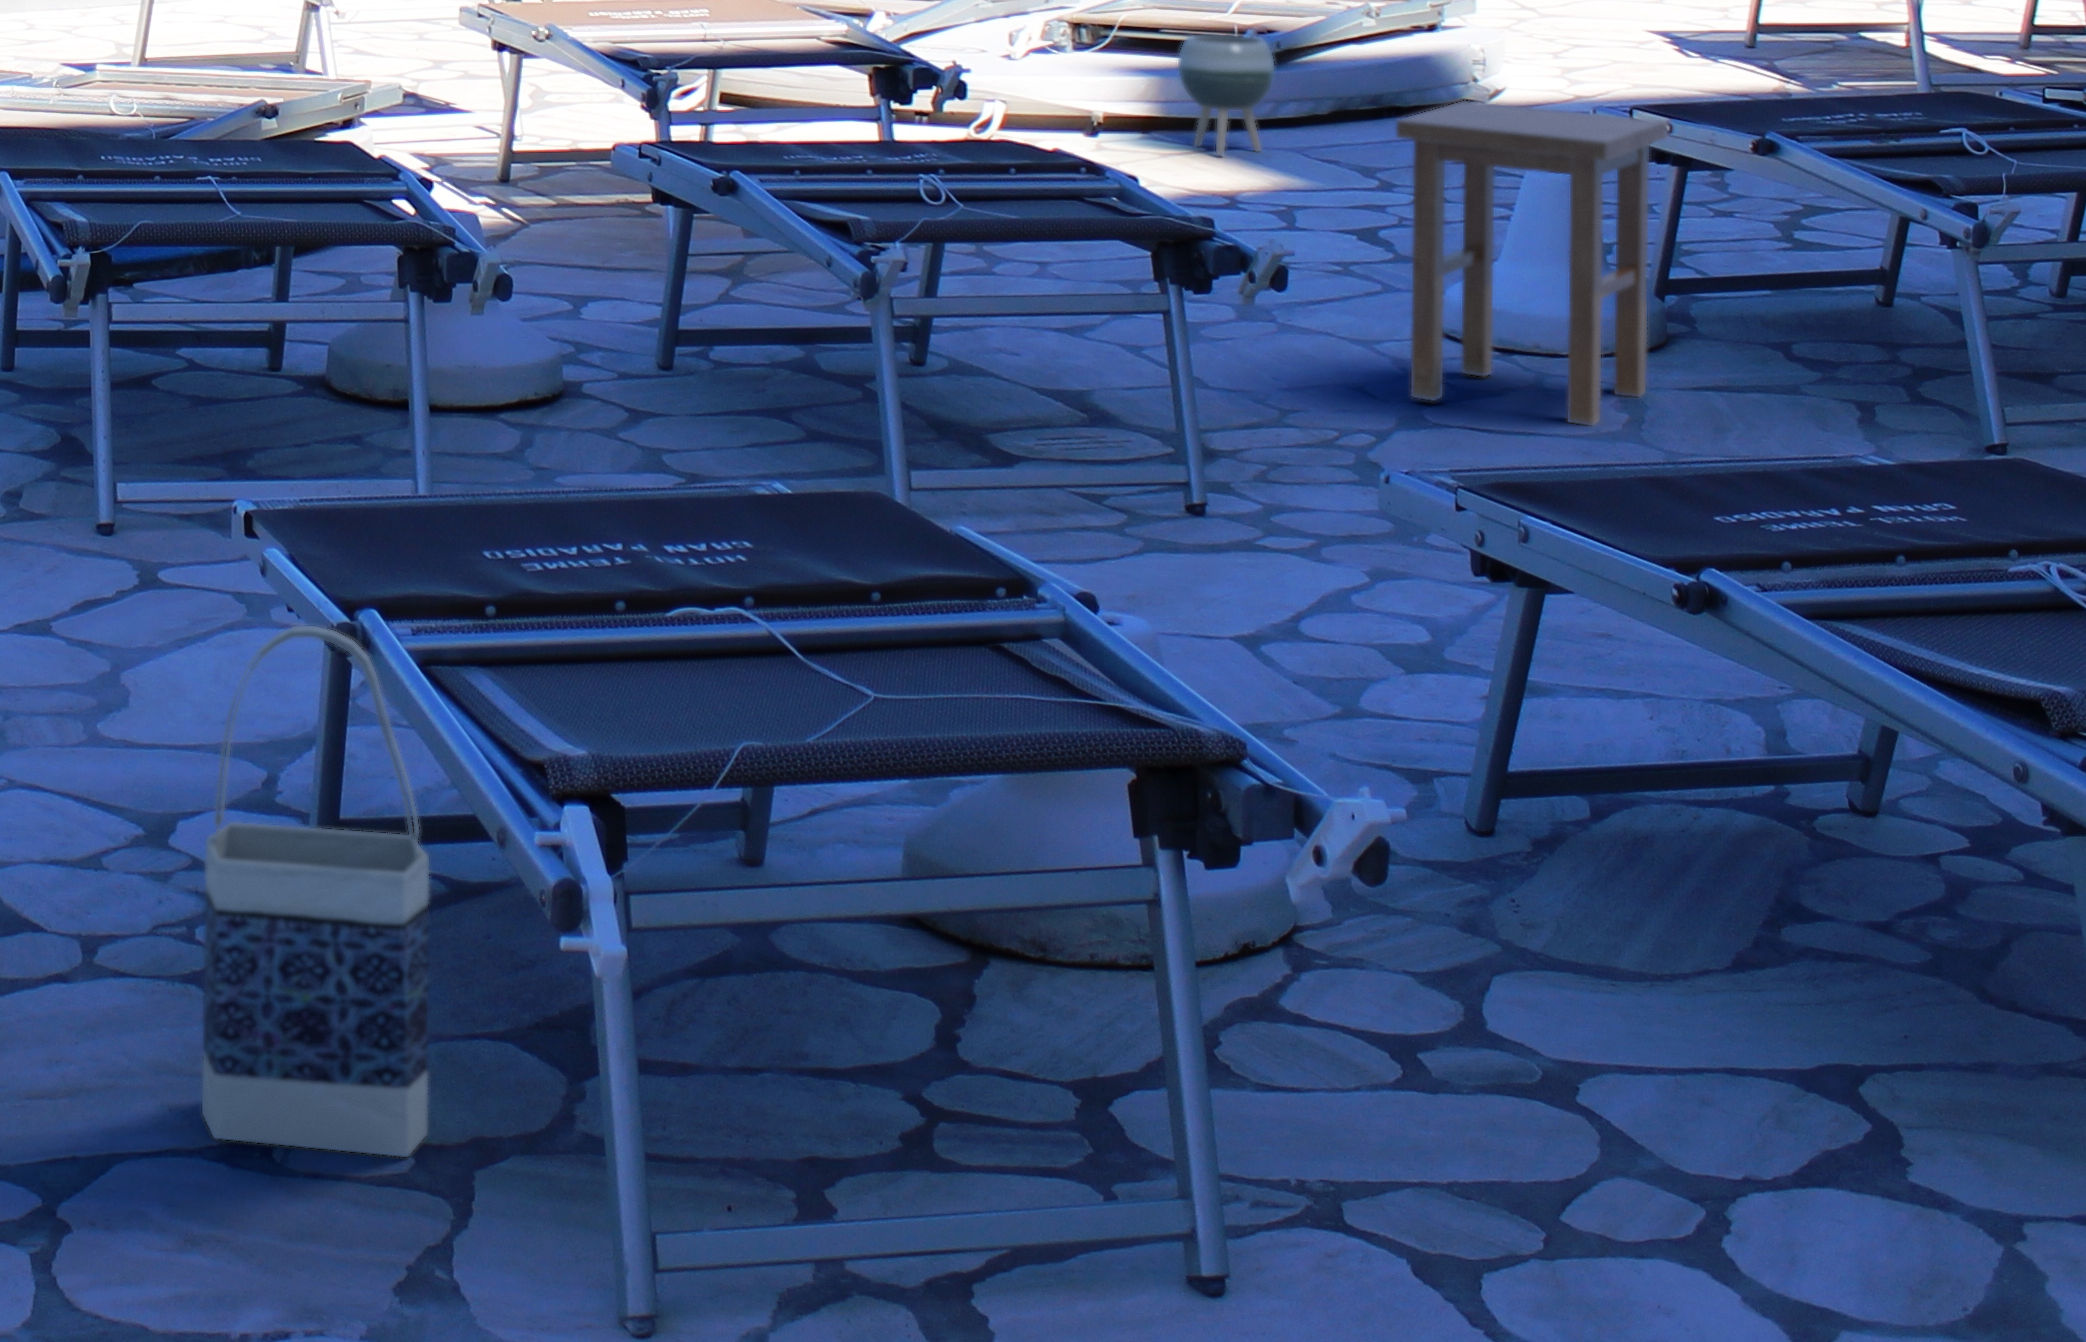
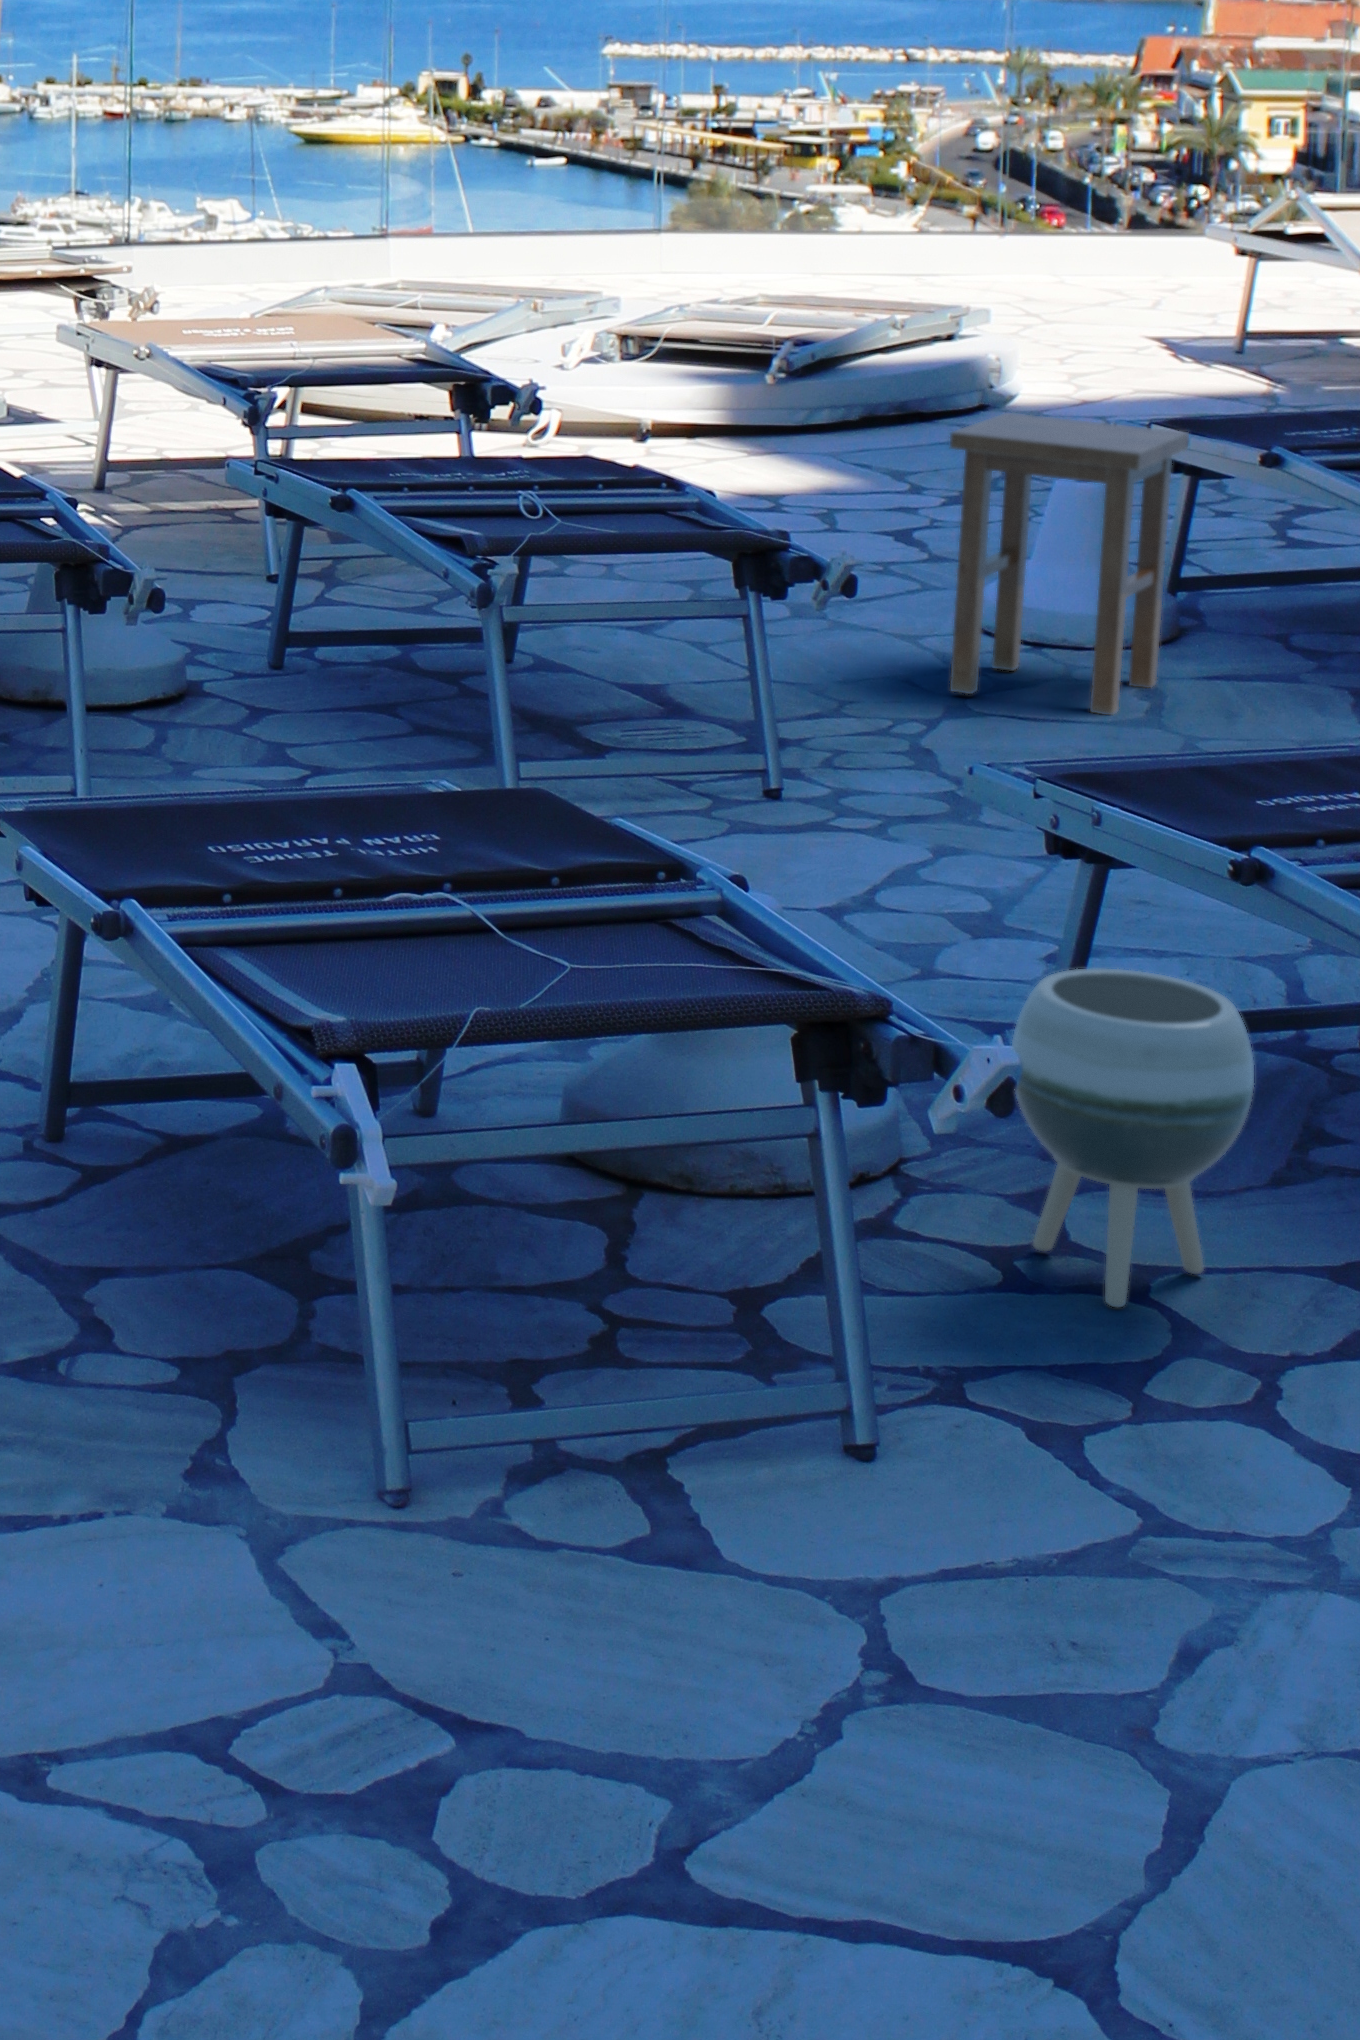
planter: present [1178,35,1274,156] -> present [1011,968,1254,1307]
bag: present [202,626,429,1157] -> none [6,915,217,1372]

